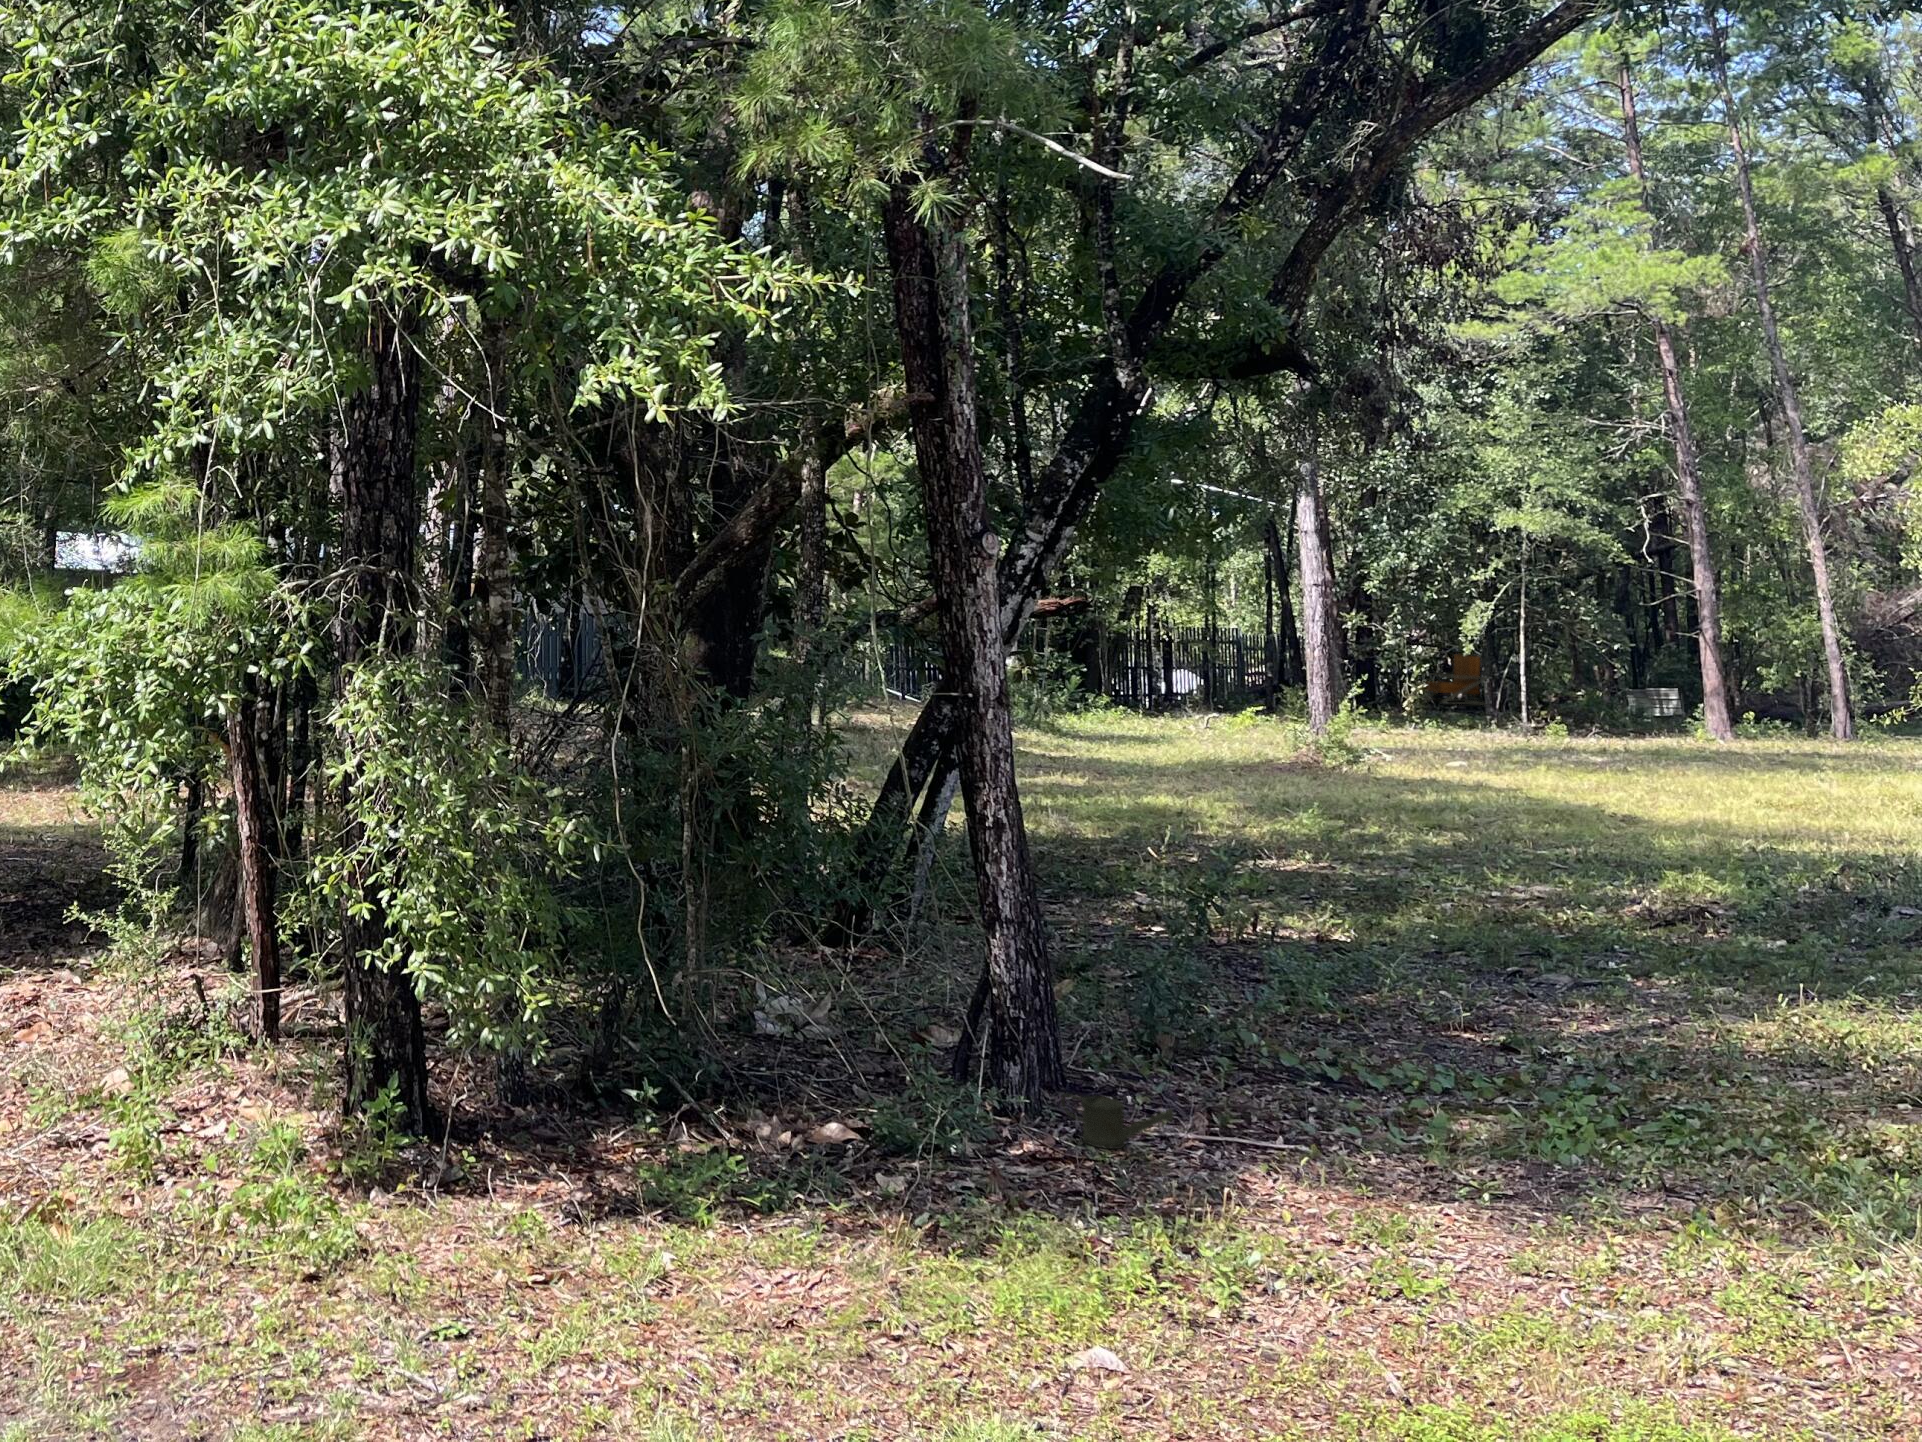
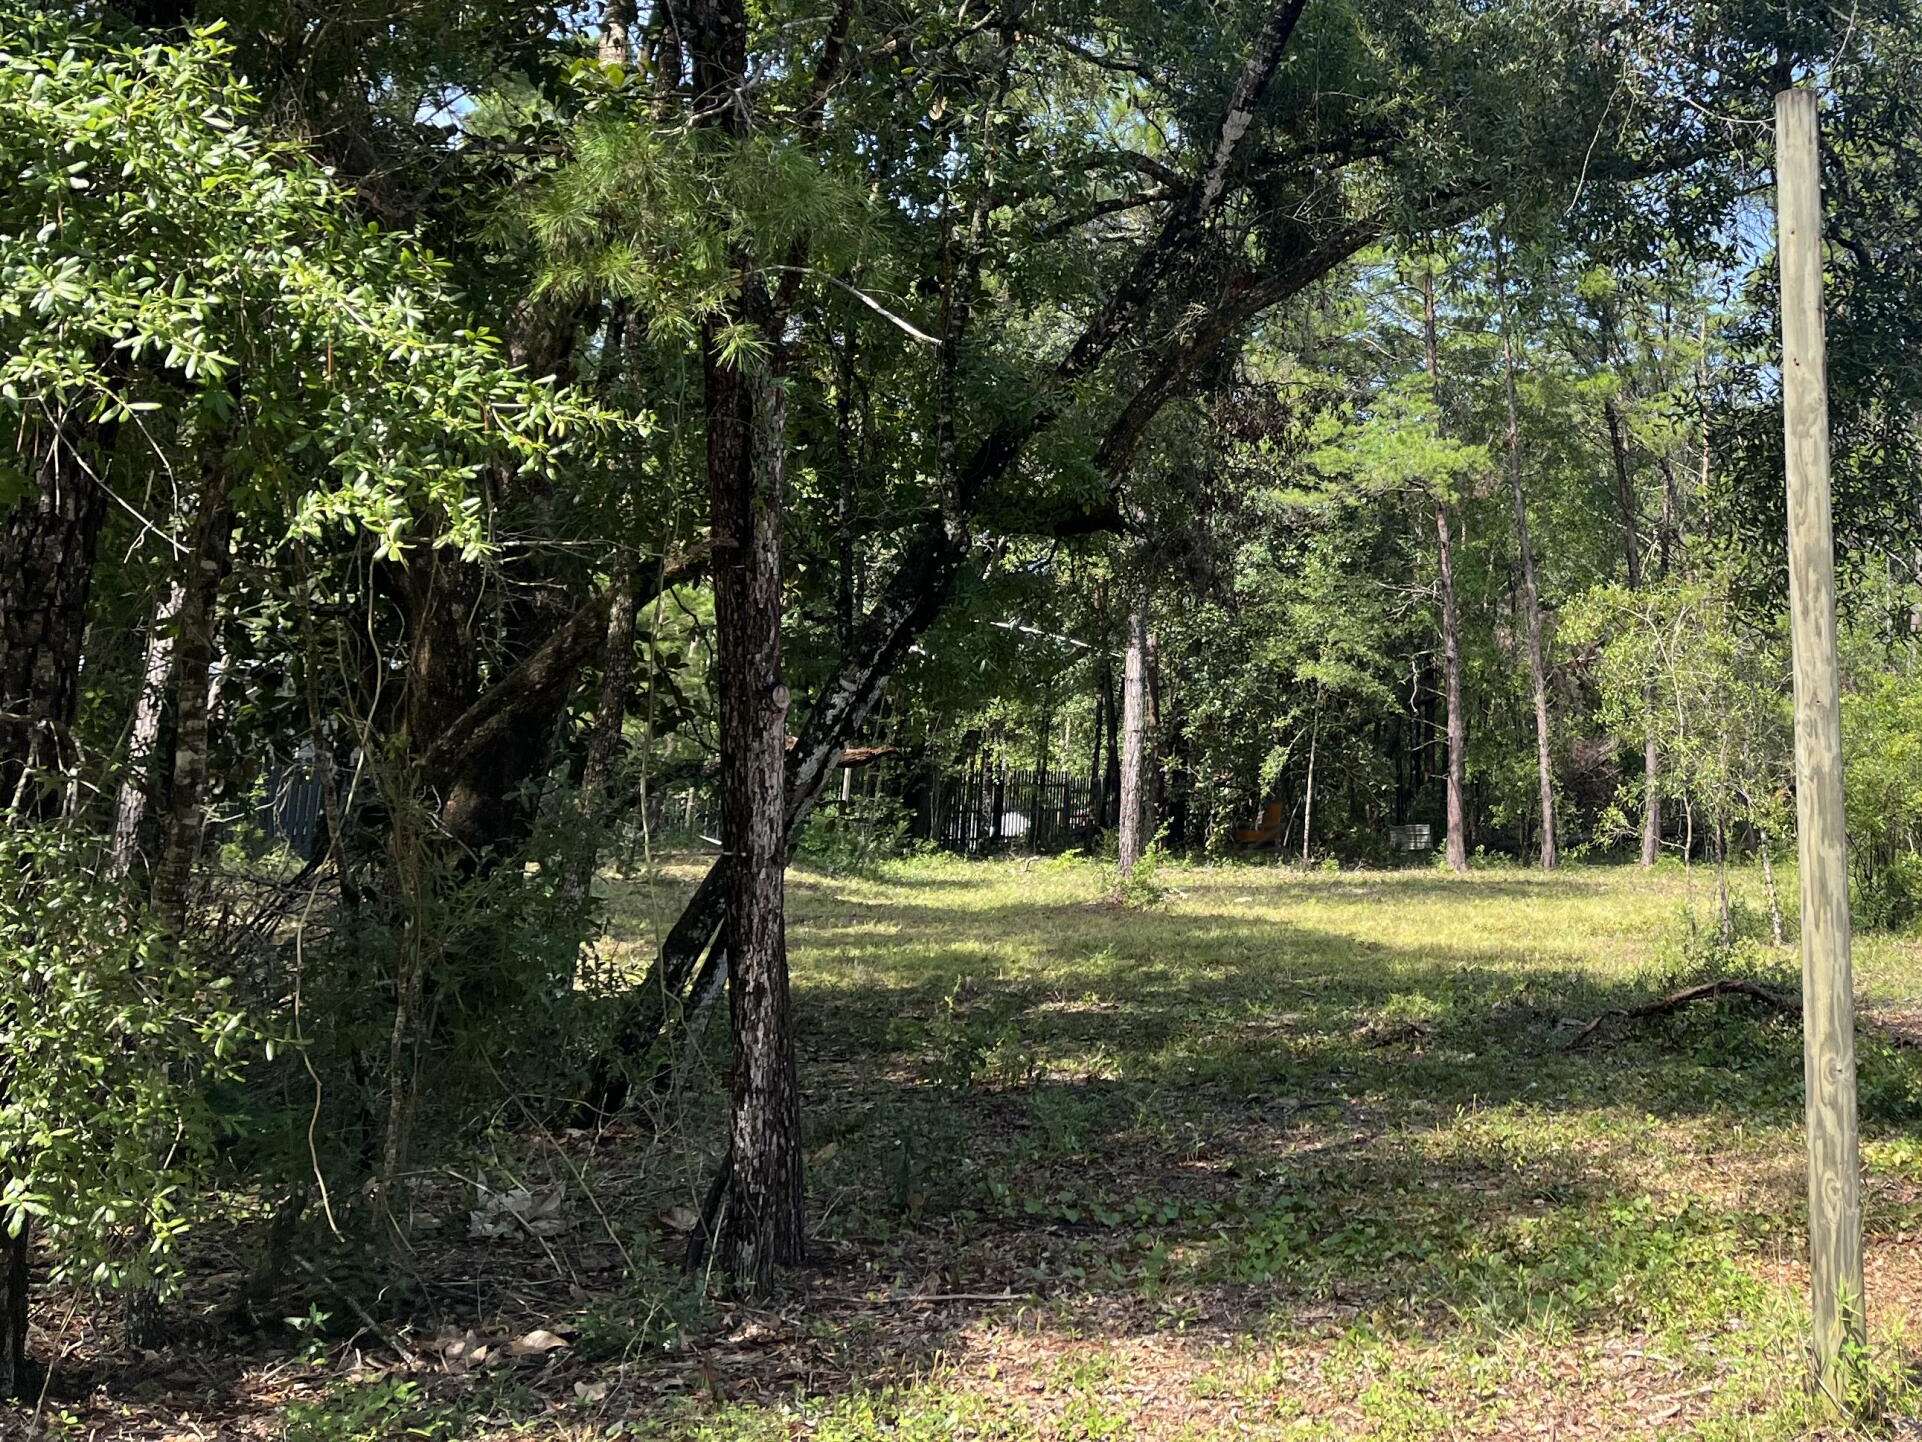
watering can: present [1061,1094,1173,1149] -> none [793,1248,902,1305]

